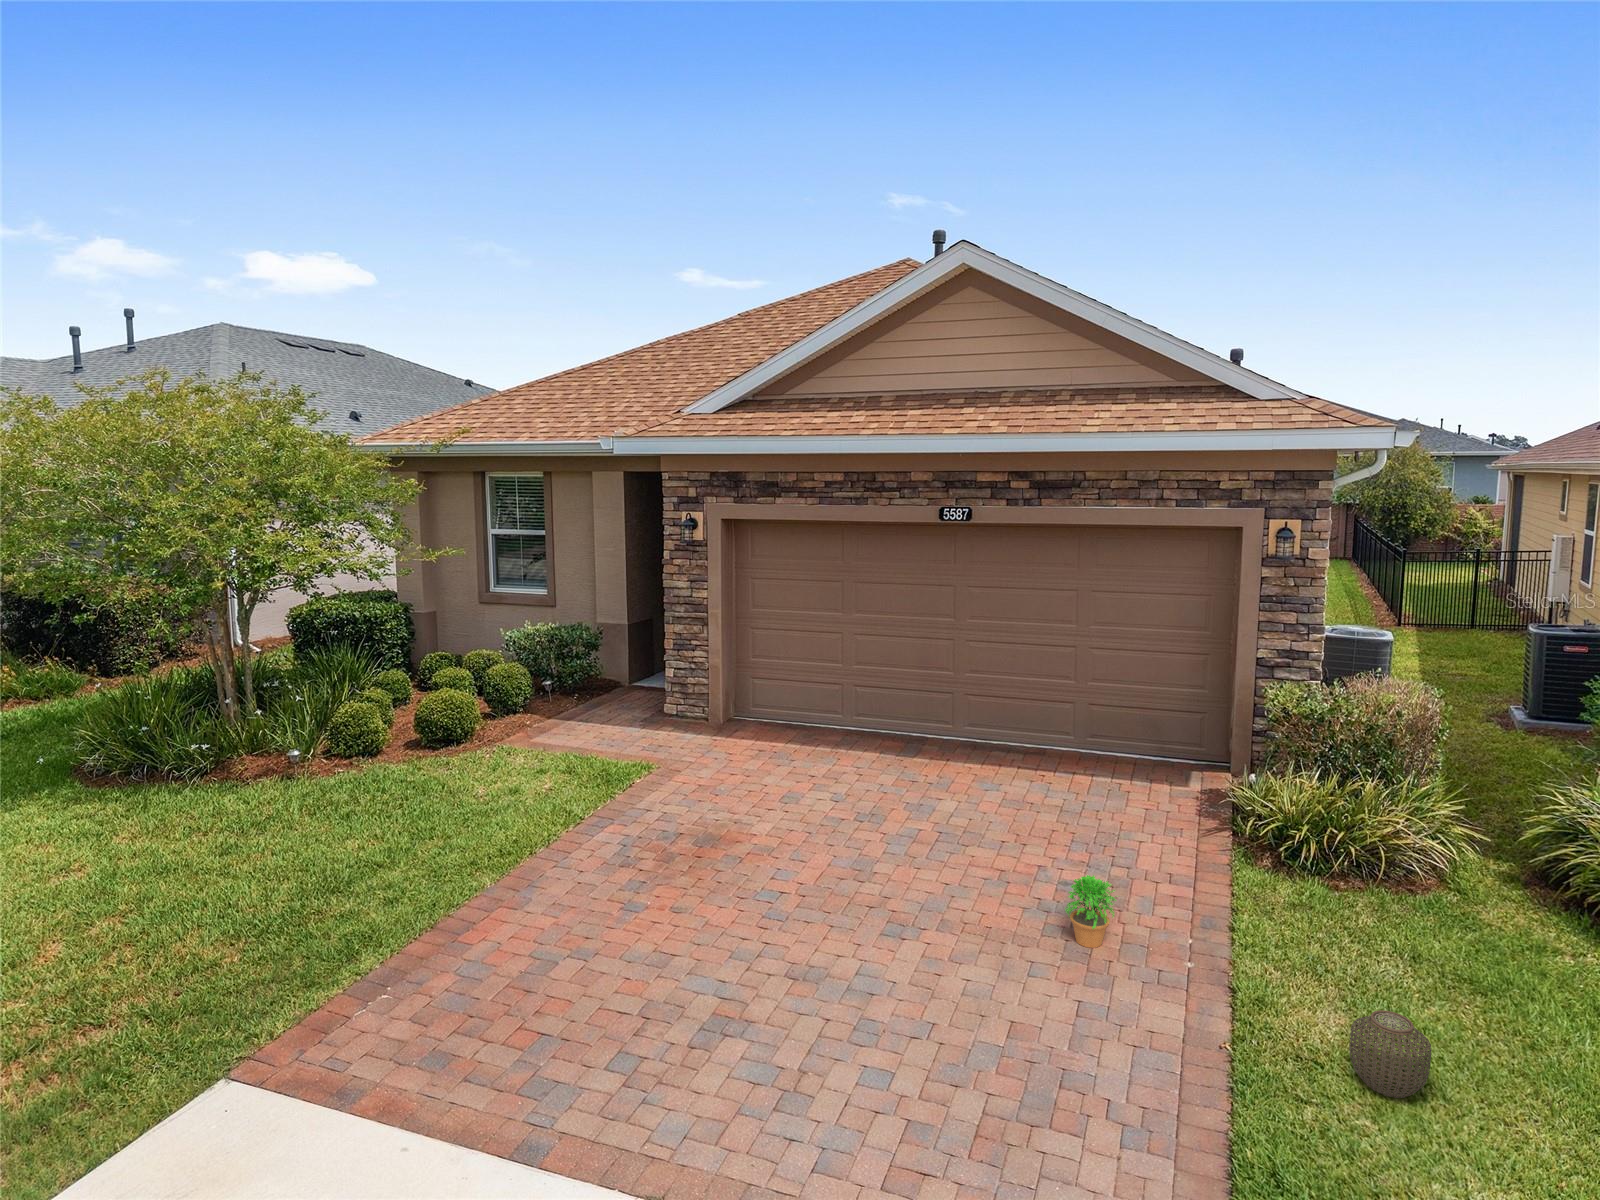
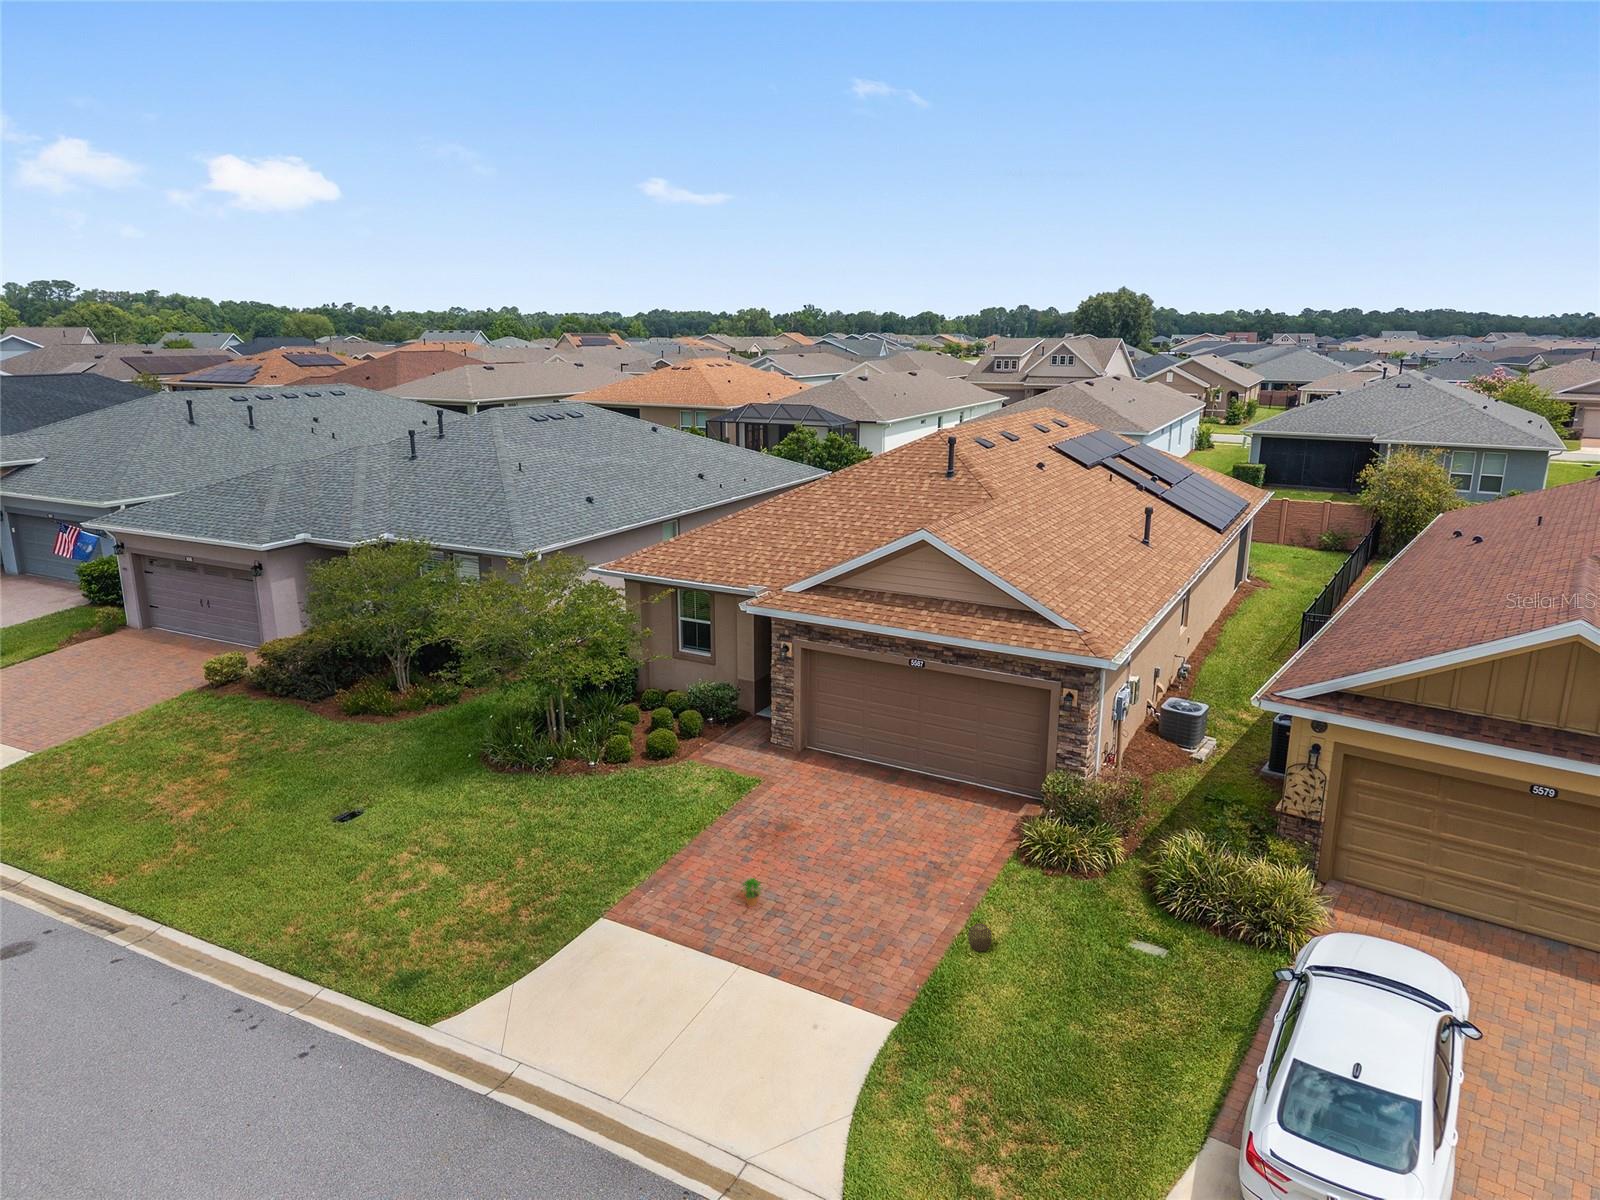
potted plant: present [1065,875,1116,948] -> present [743,878,760,906]

